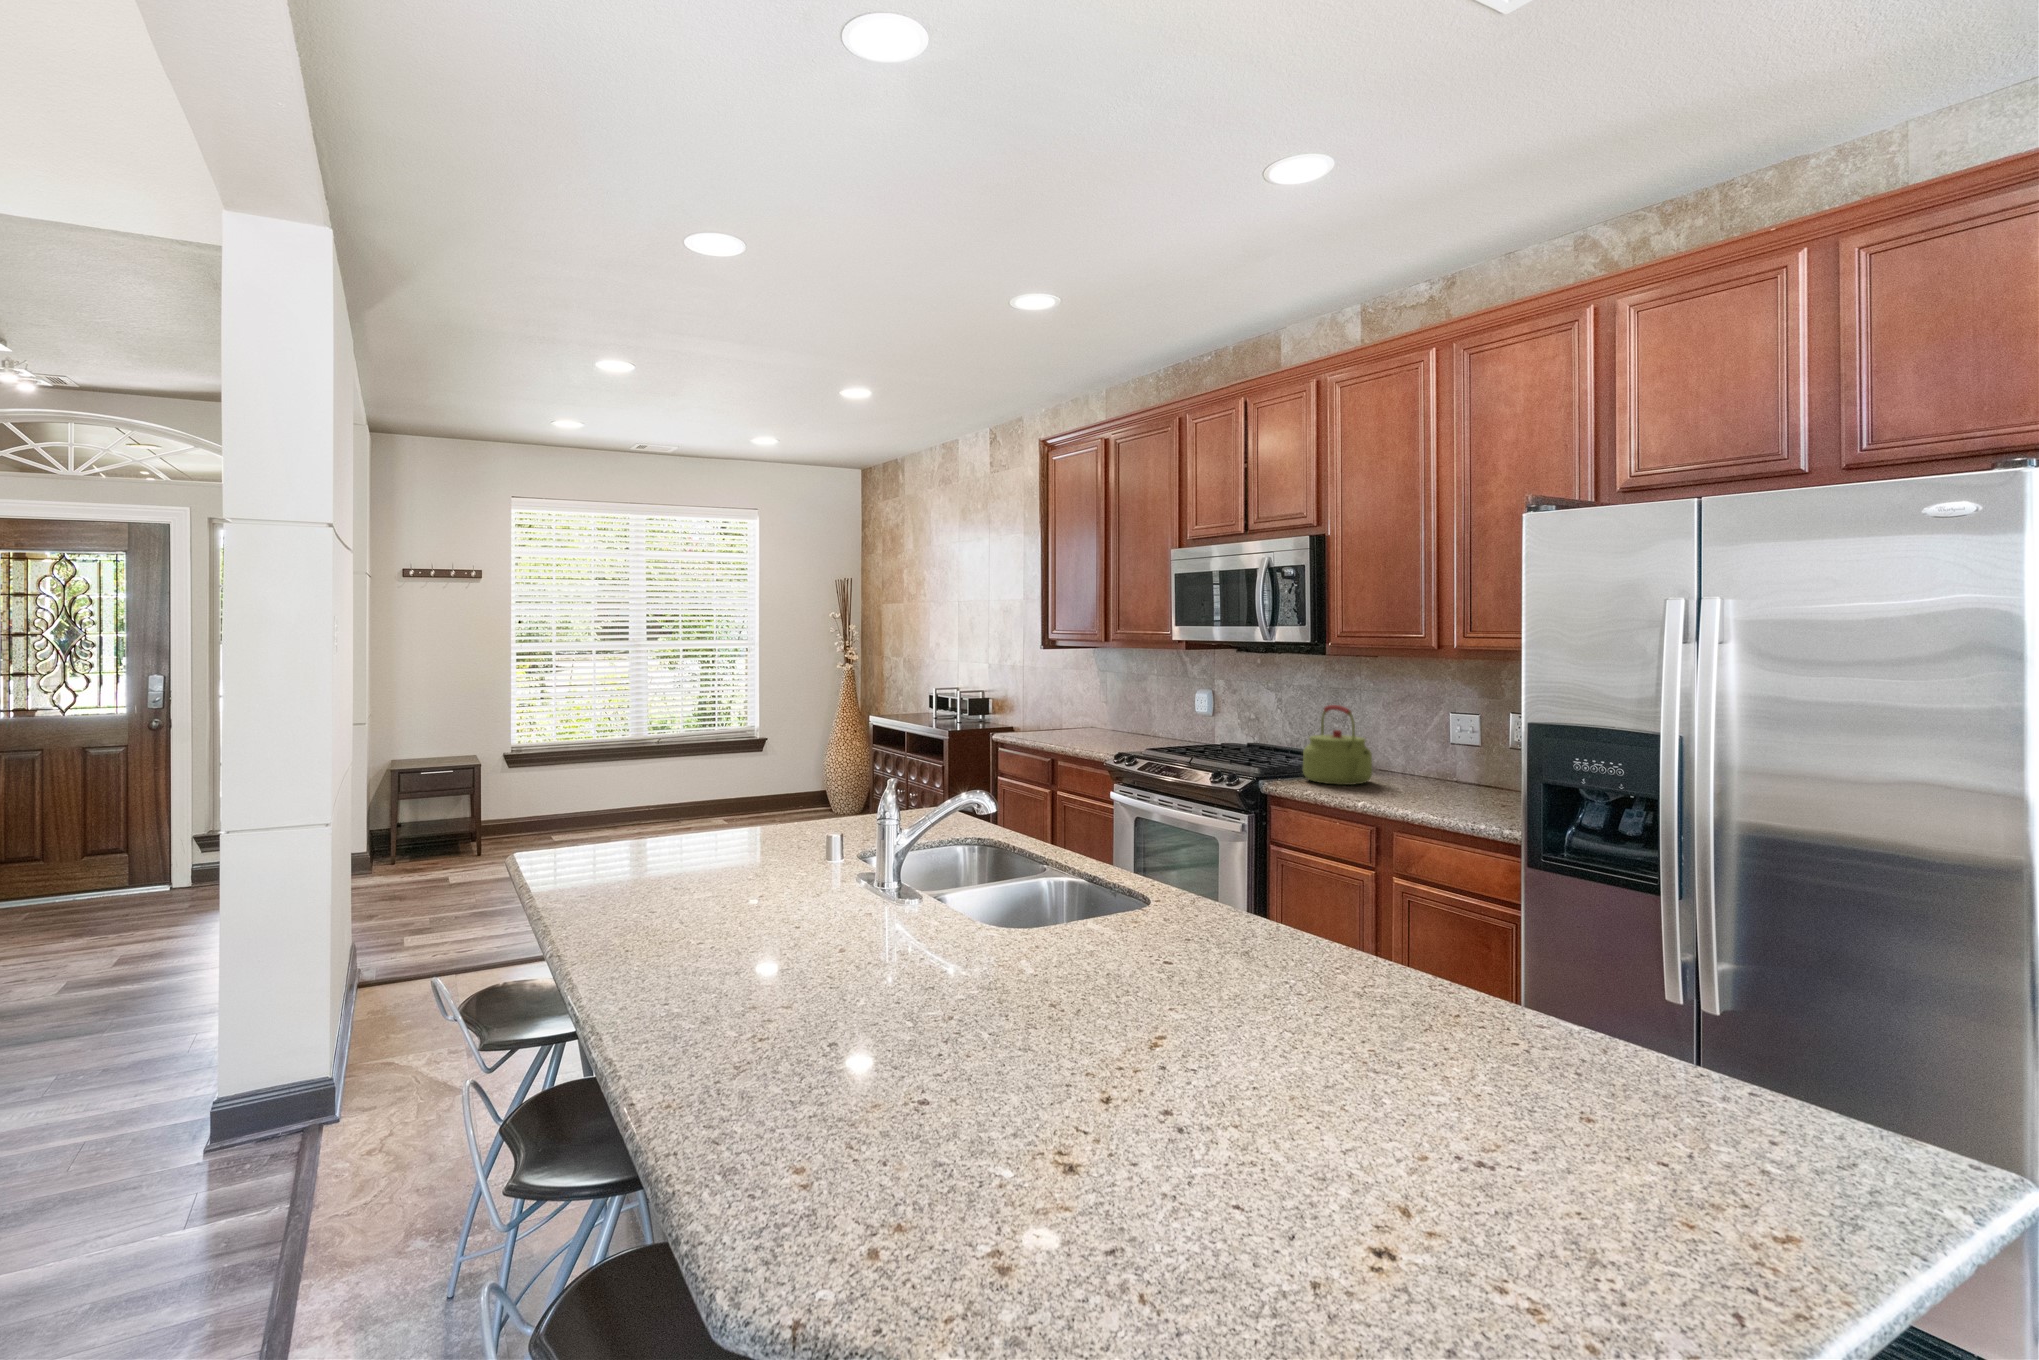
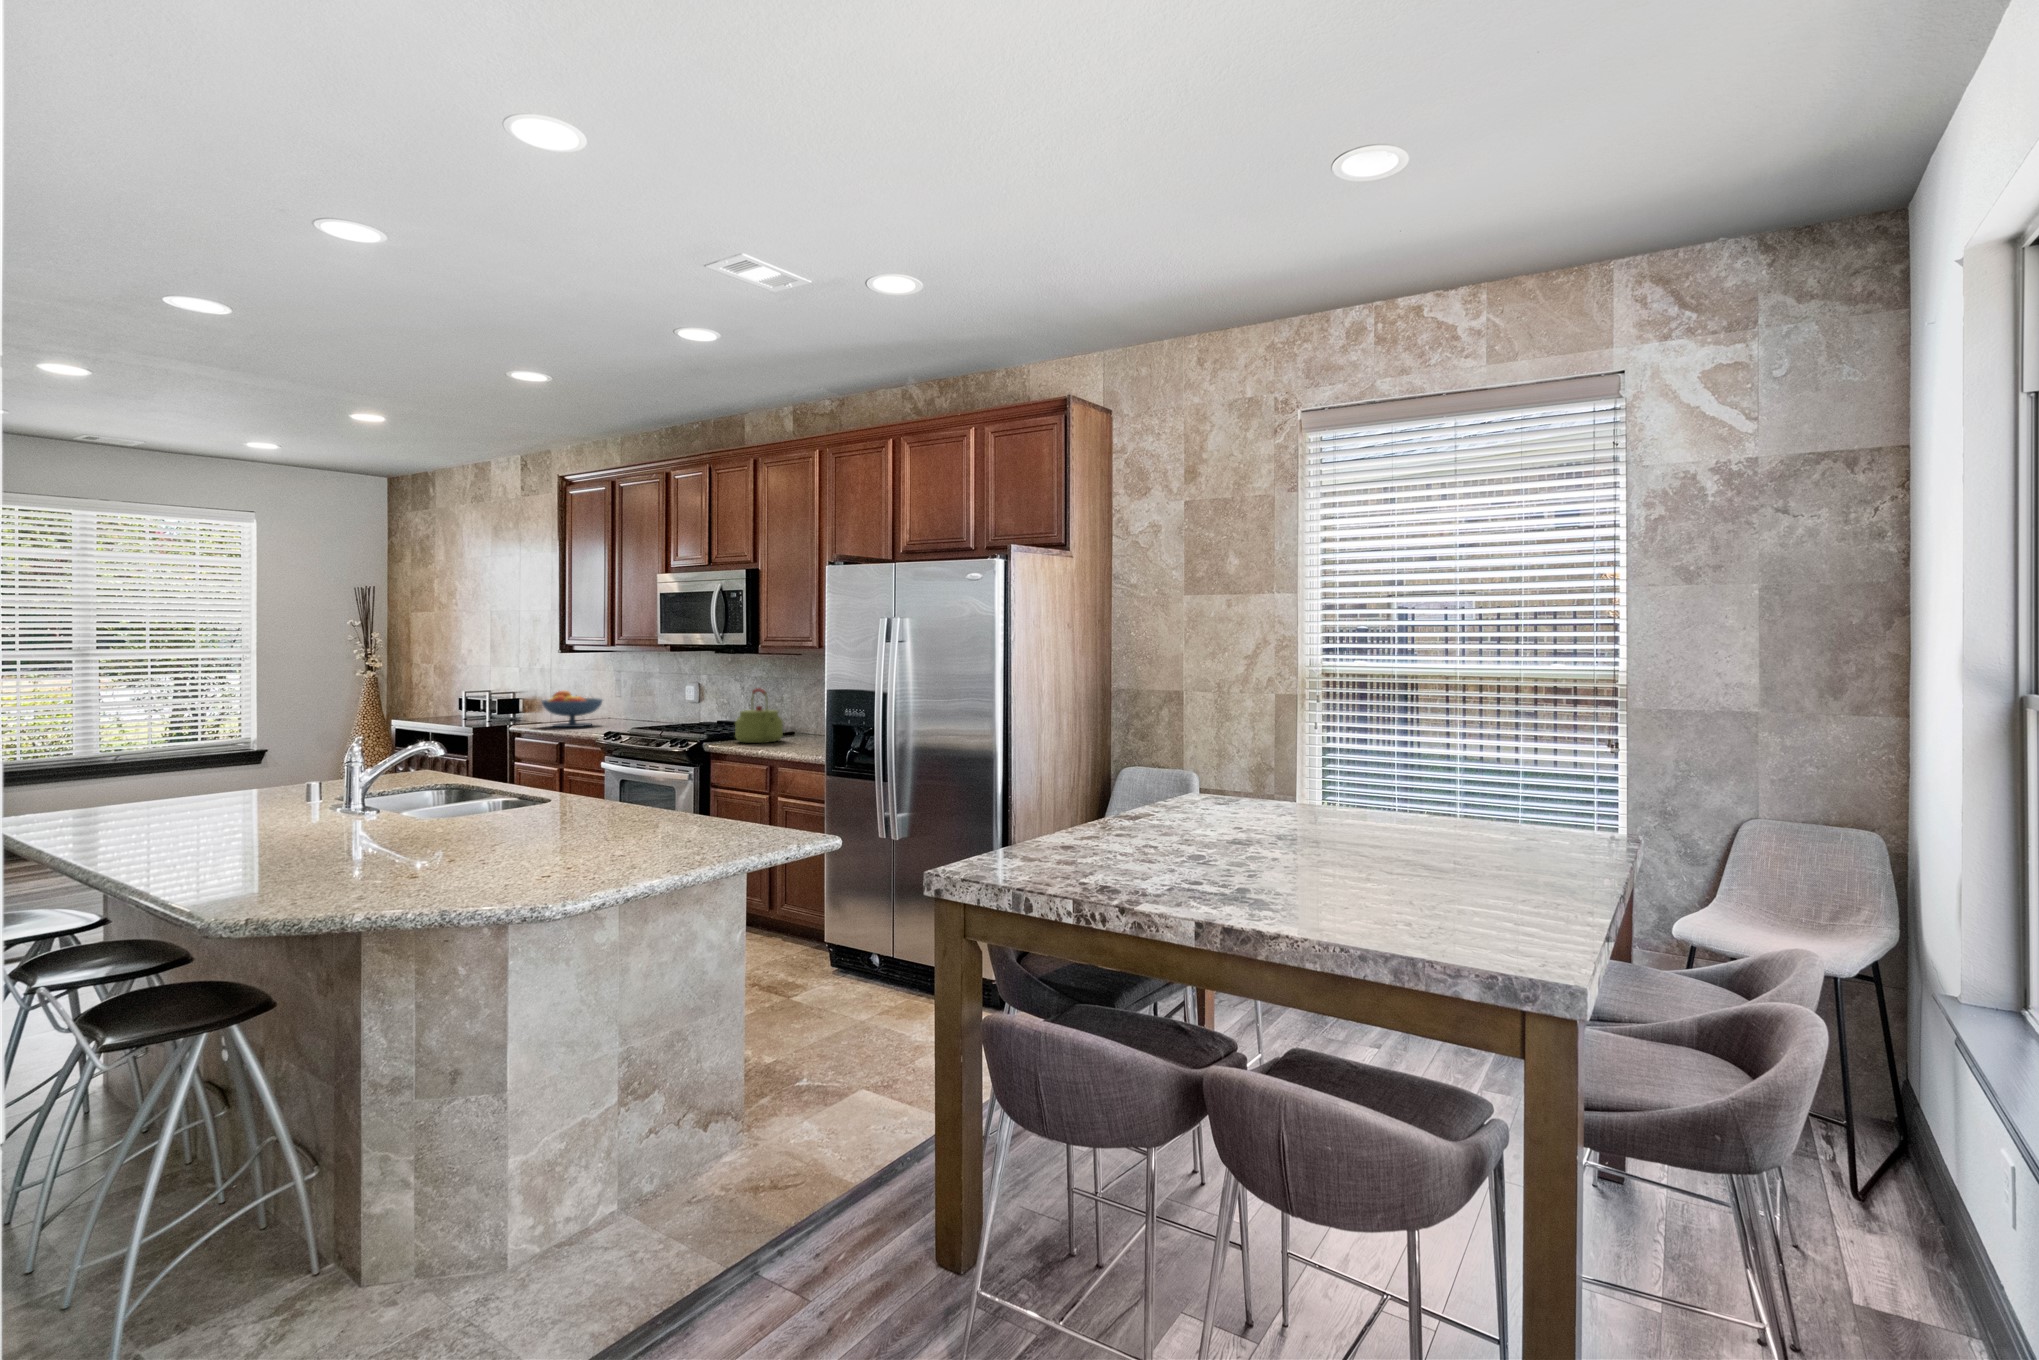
fruit bowl: none [1025,693,1092,738] -> present [542,691,602,727]

